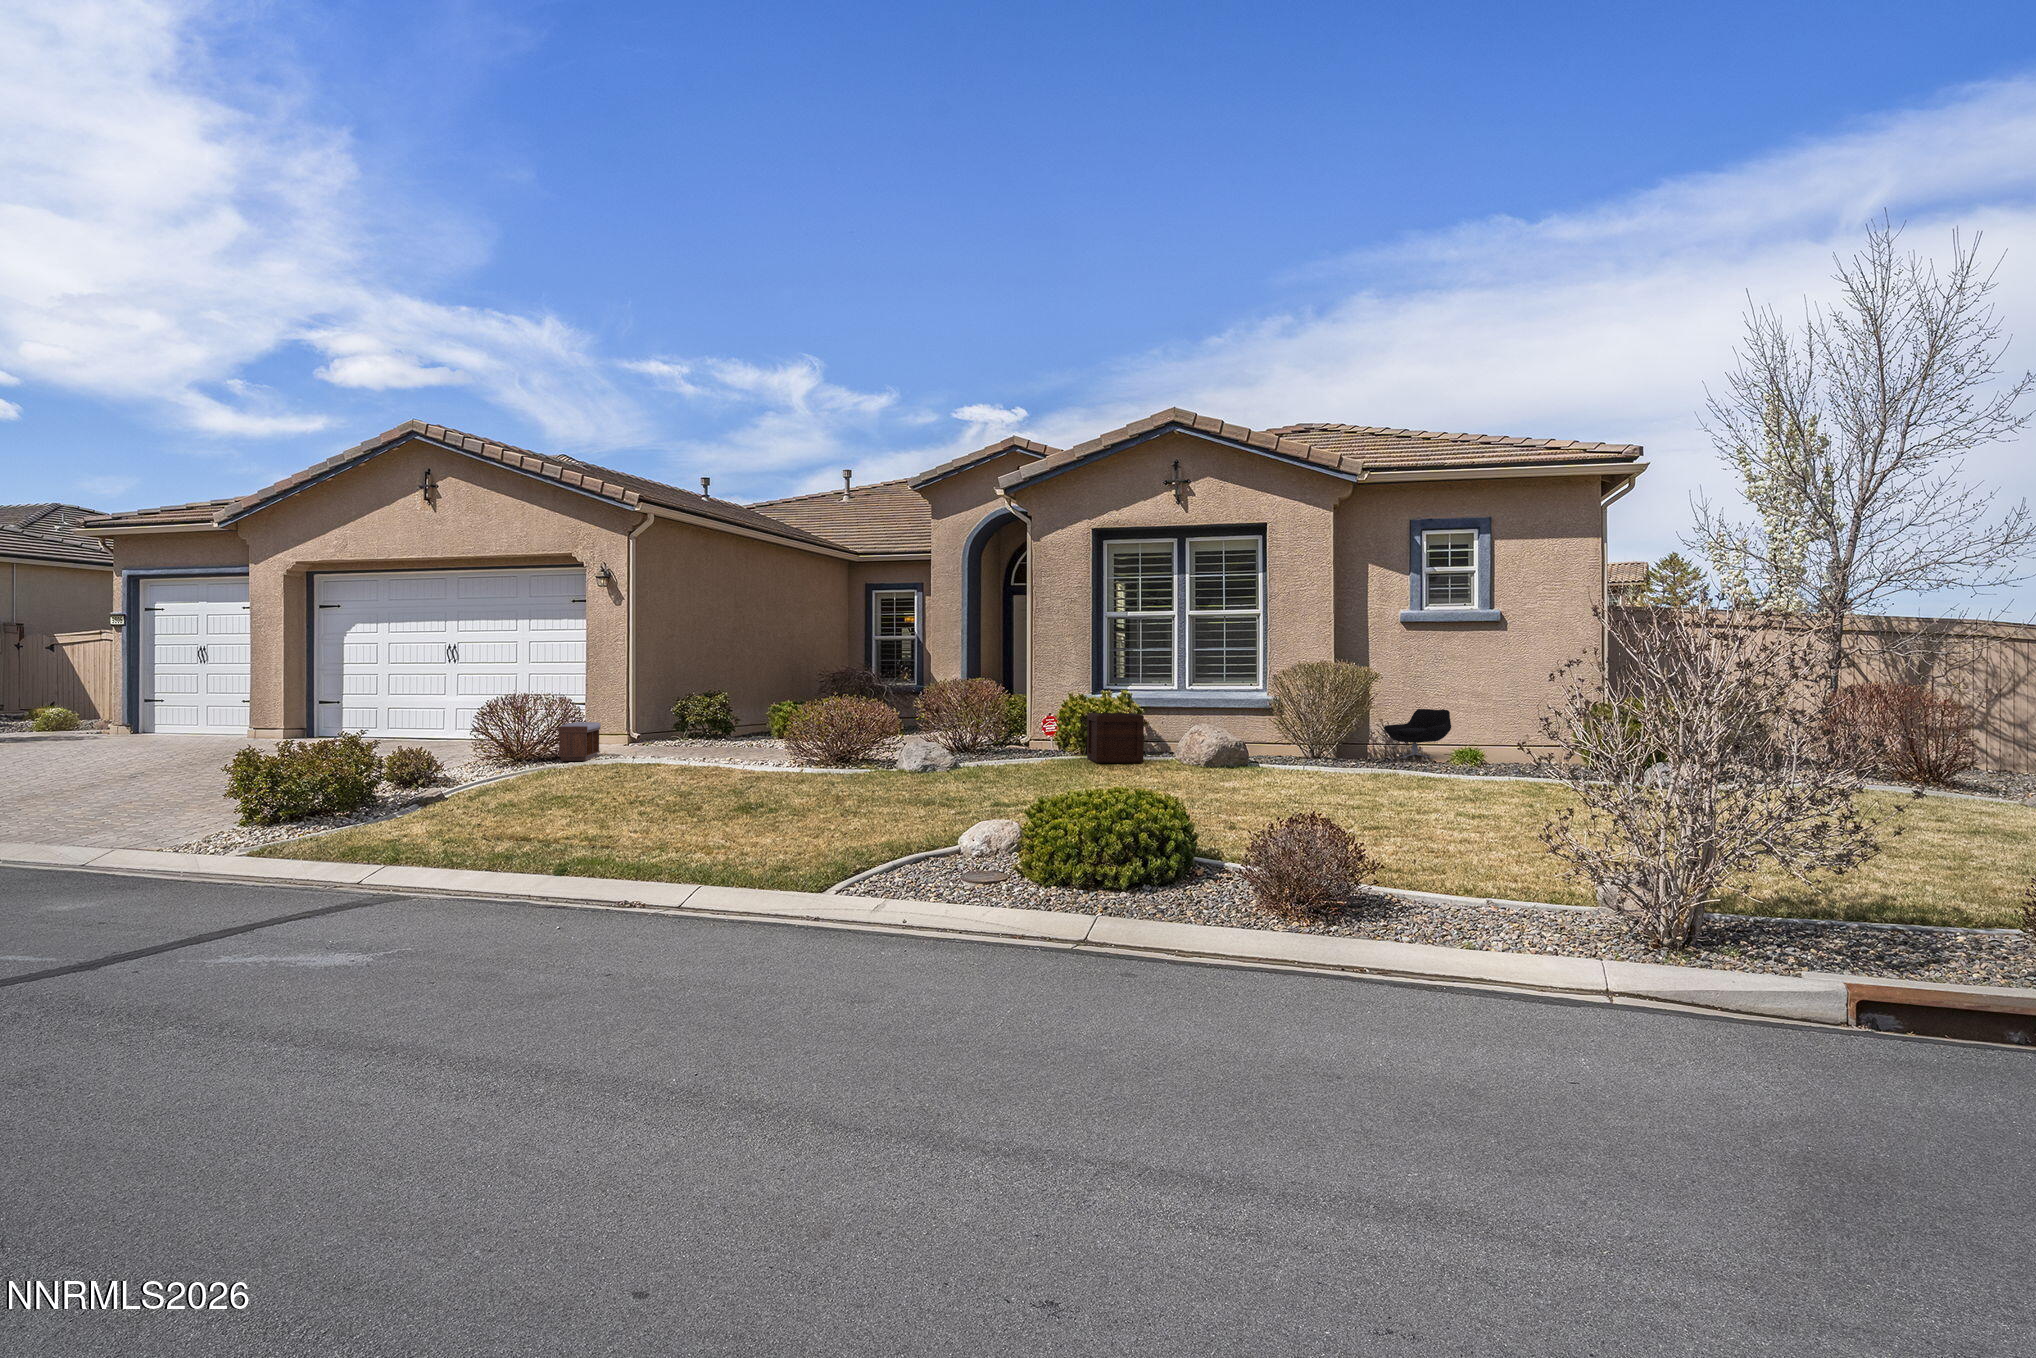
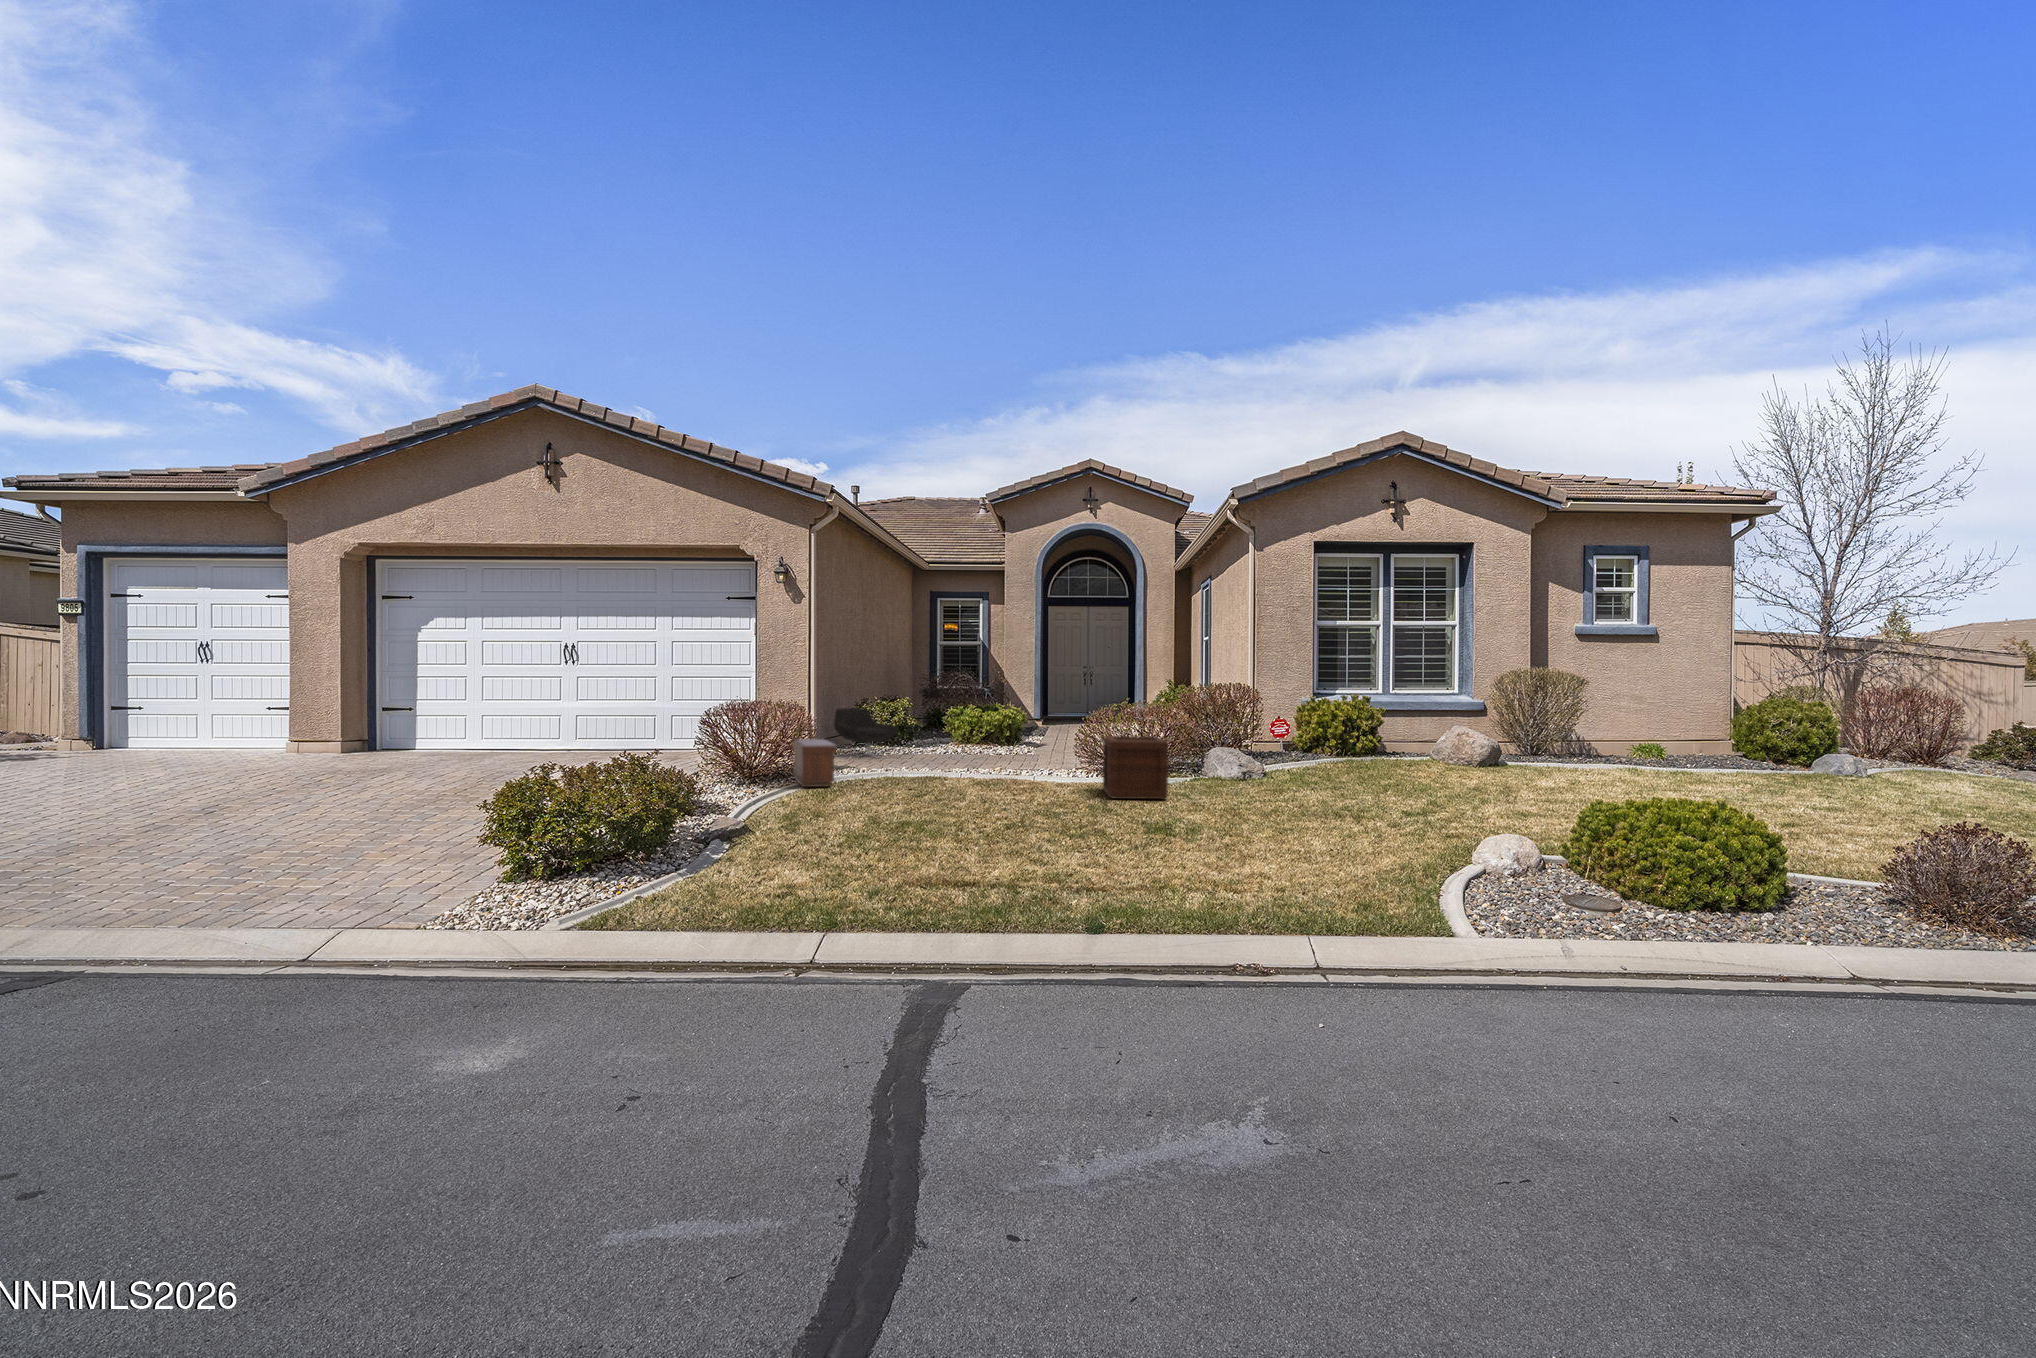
lounge chair: present [1384,709,1451,758] -> present [834,708,898,756]
wooden crate: present [1087,713,1144,763] -> present [1103,736,1168,799]

